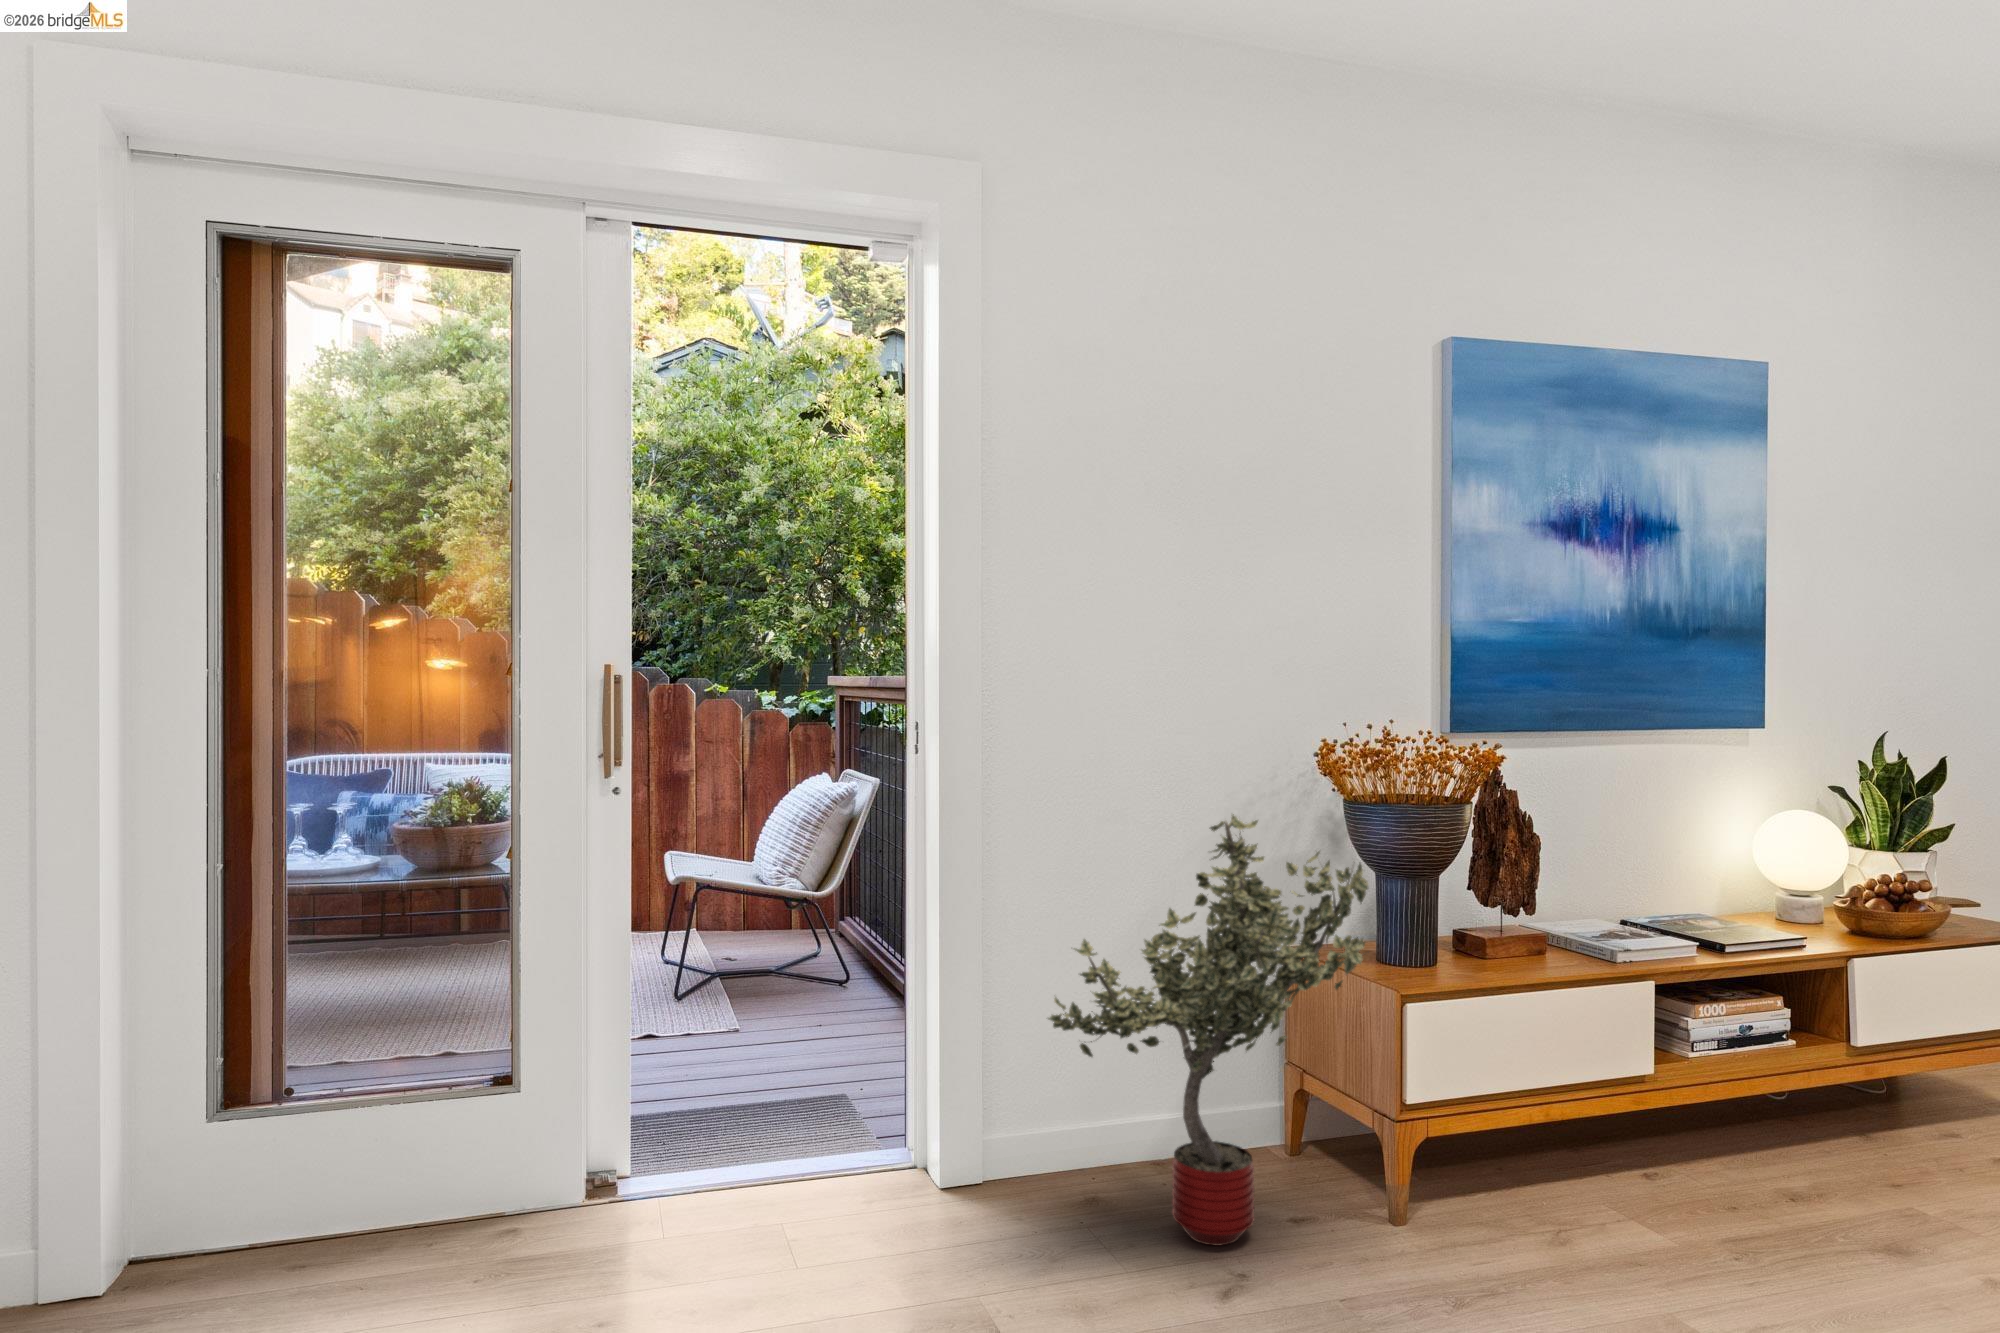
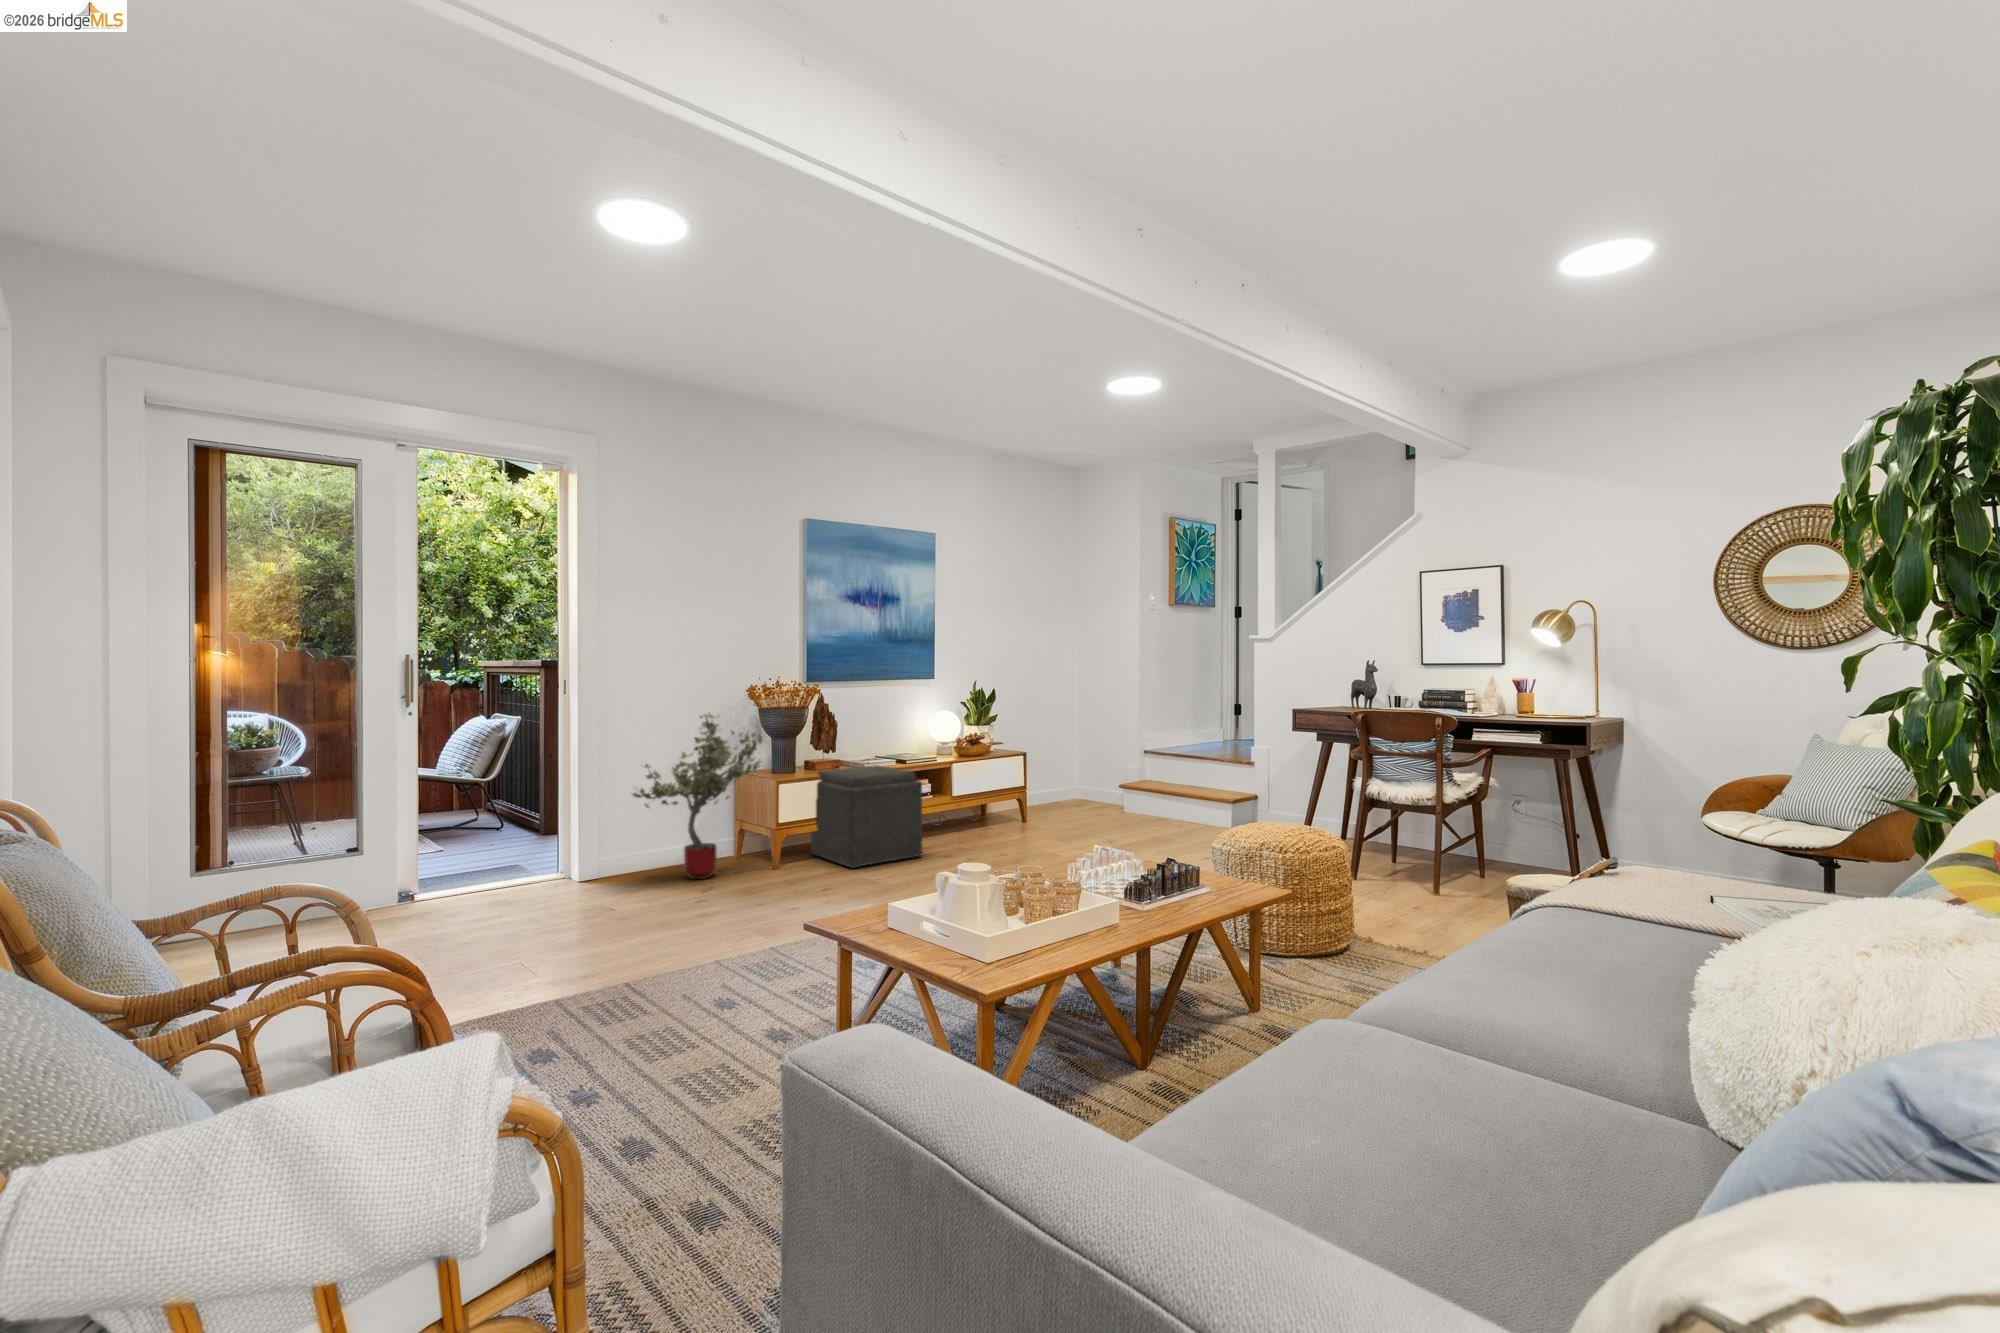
ottoman: none [1481,958,1828,1275] -> present [811,765,922,868]

